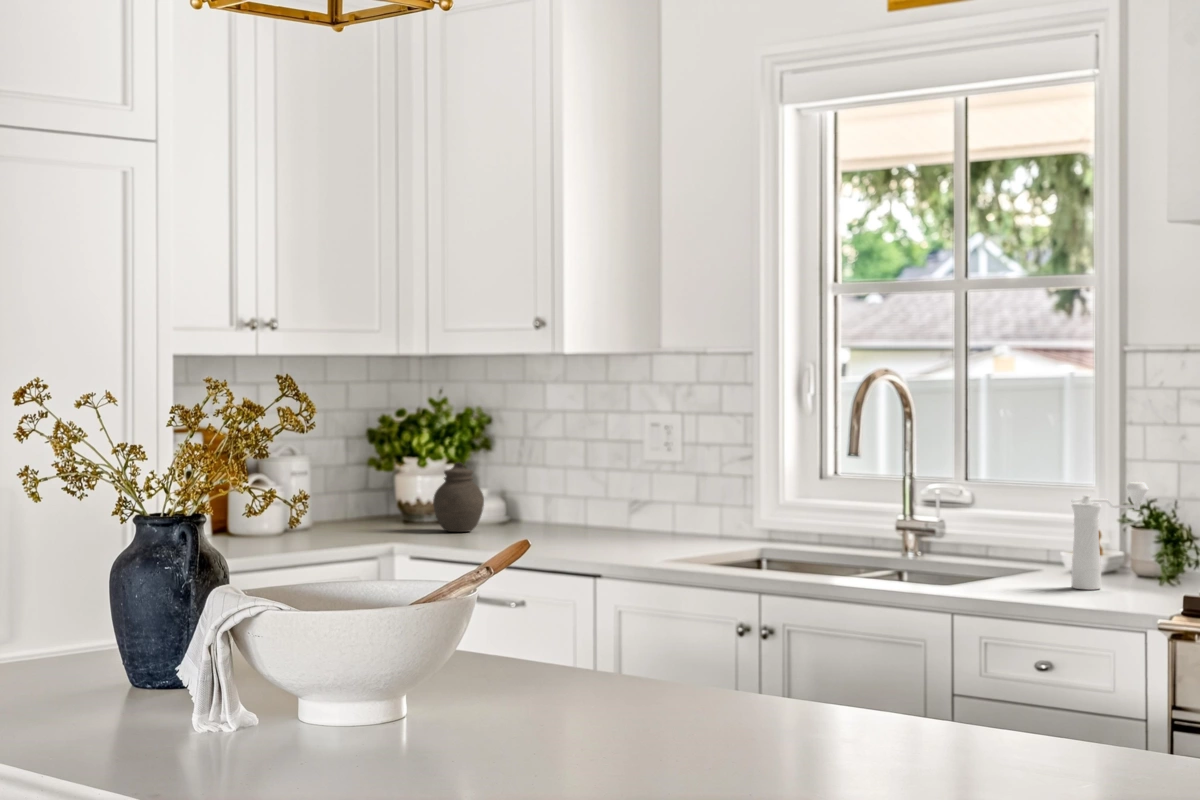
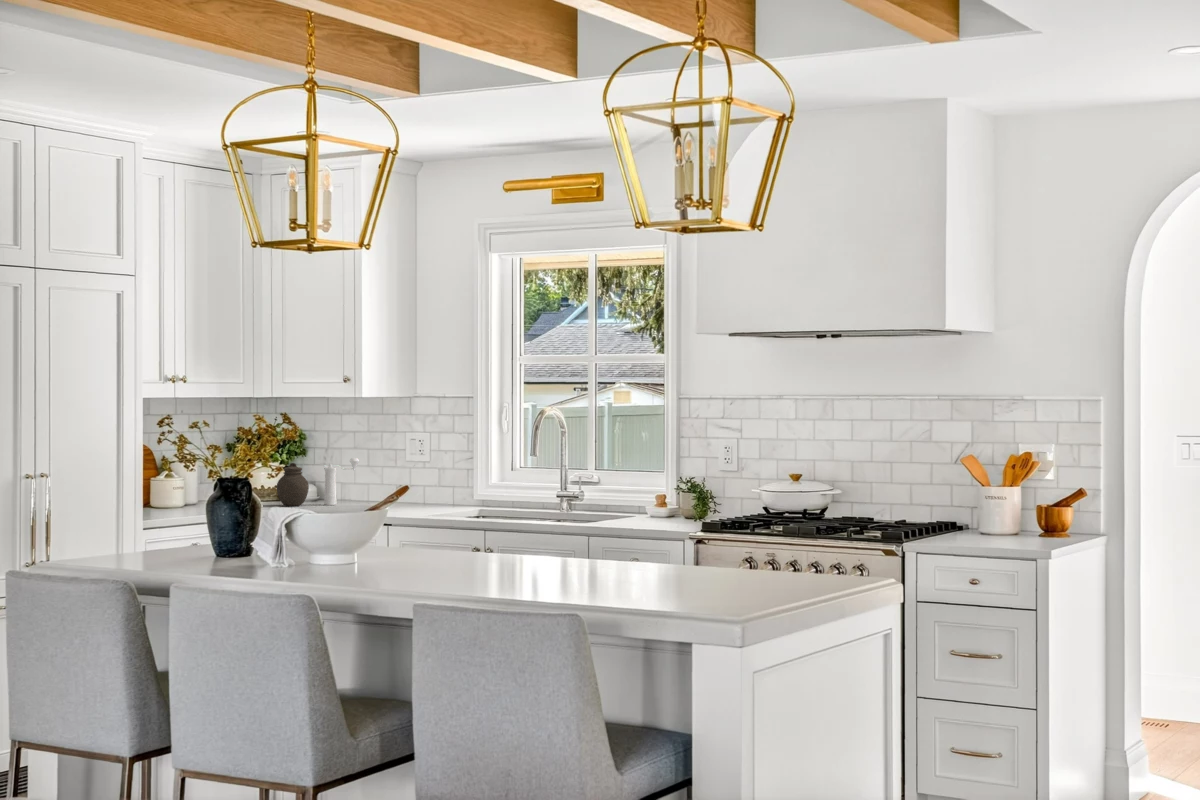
pepper mill: present [1072,482,1148,590] -> present [324,458,359,505]

